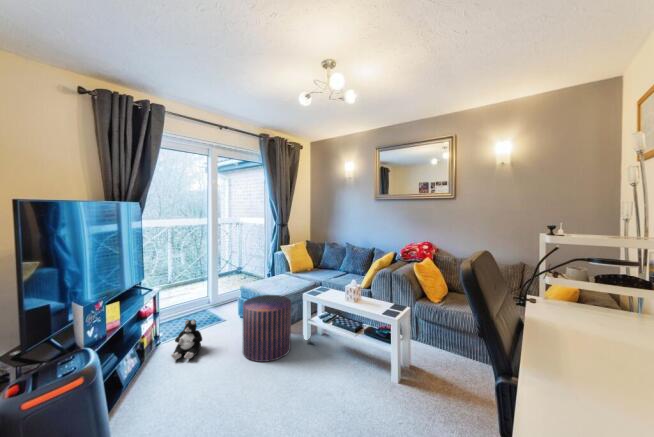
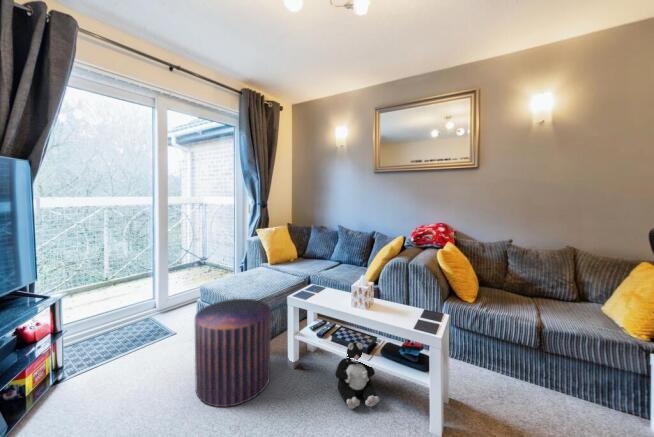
plush toy: present [171,319,202,359] -> present [335,341,379,409]

